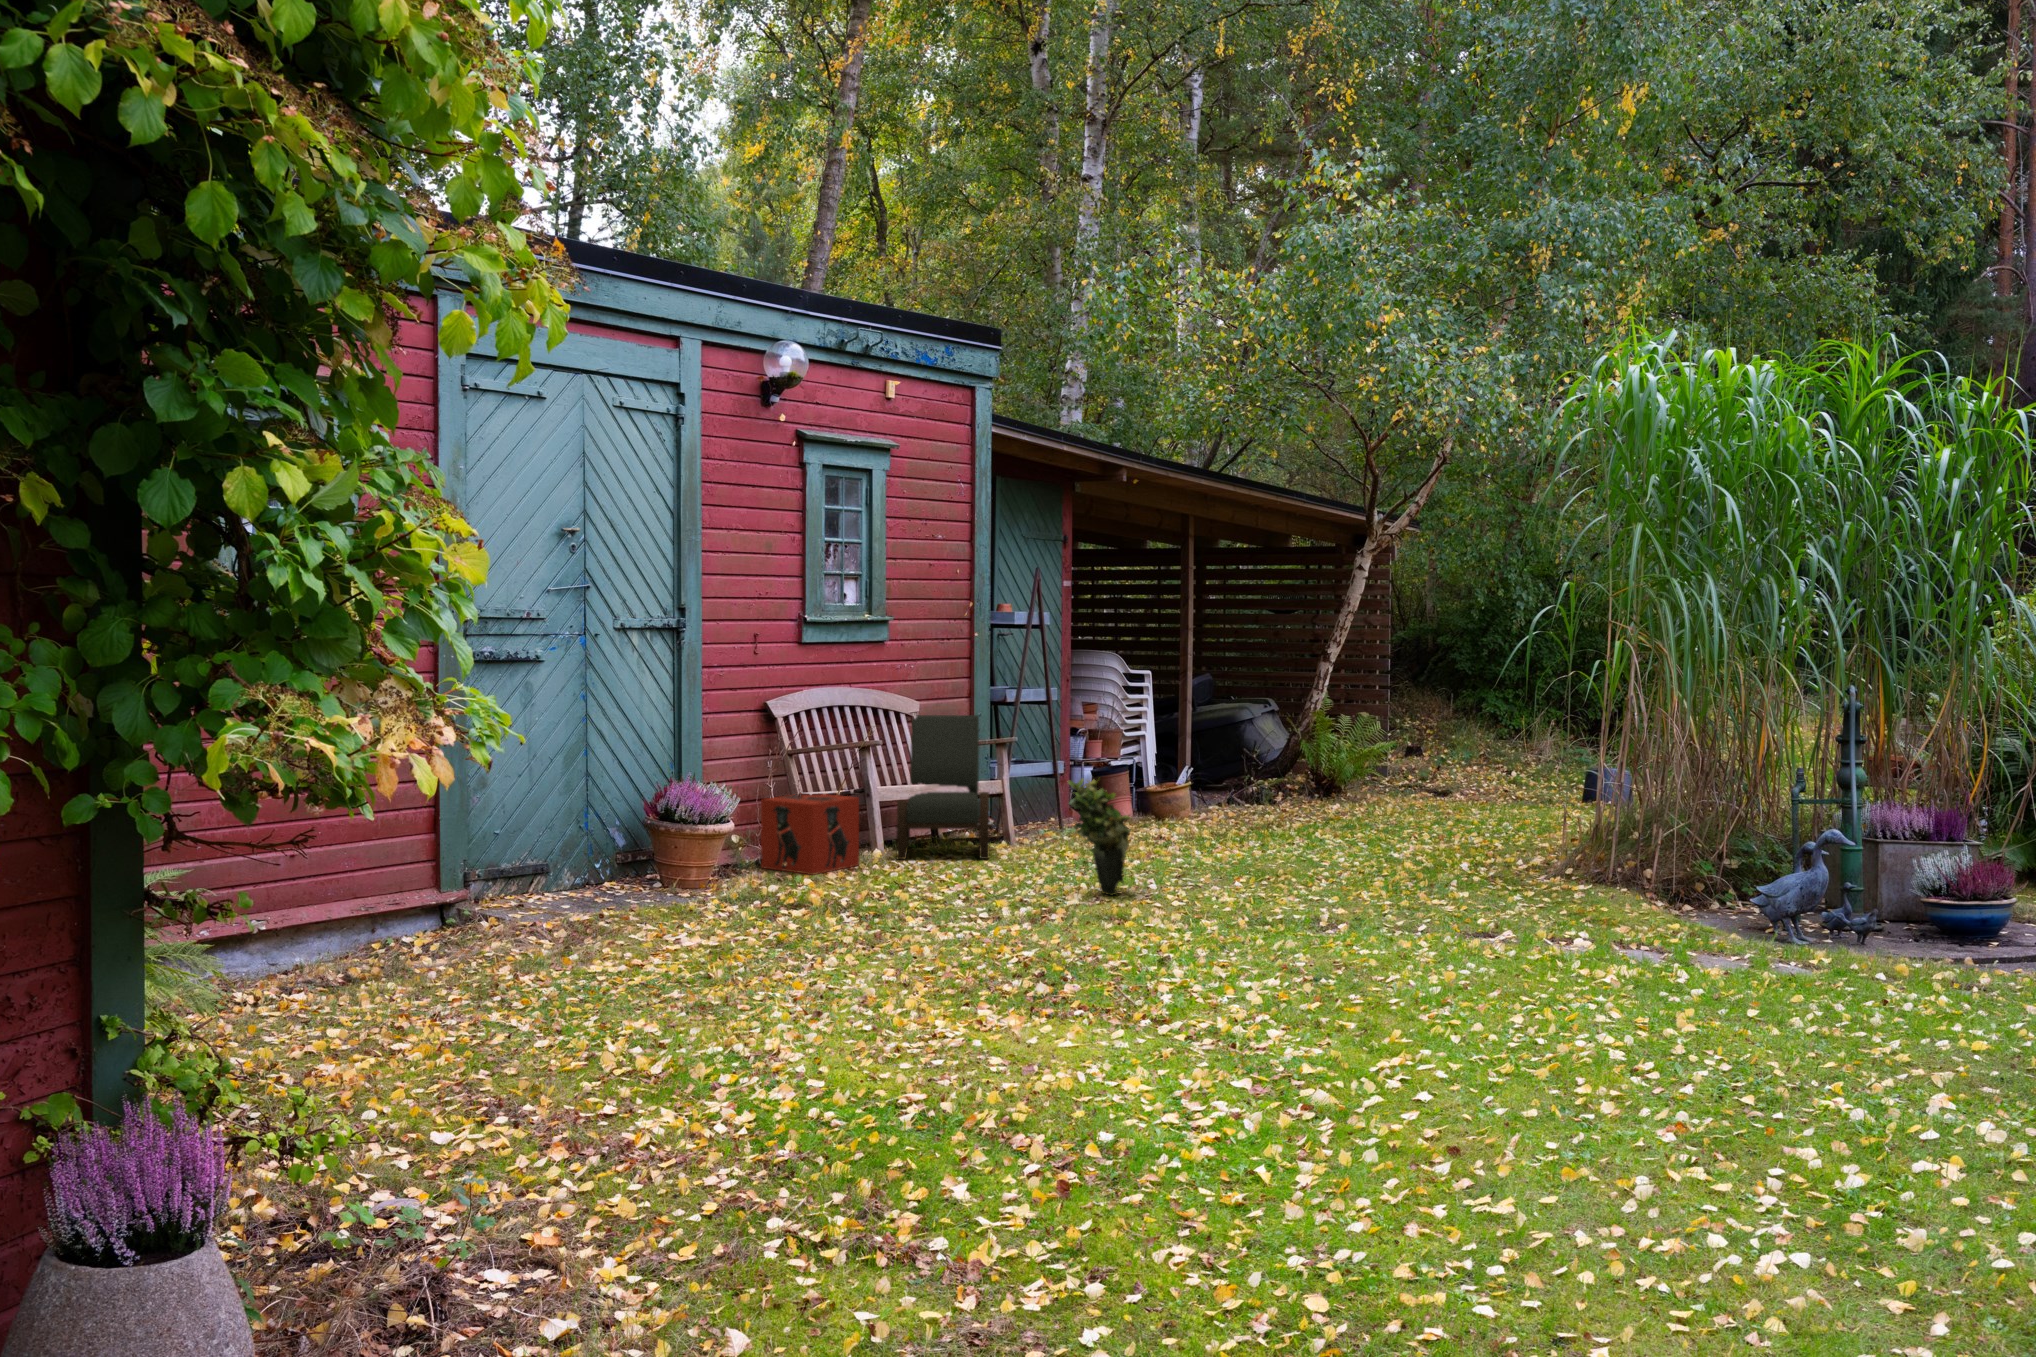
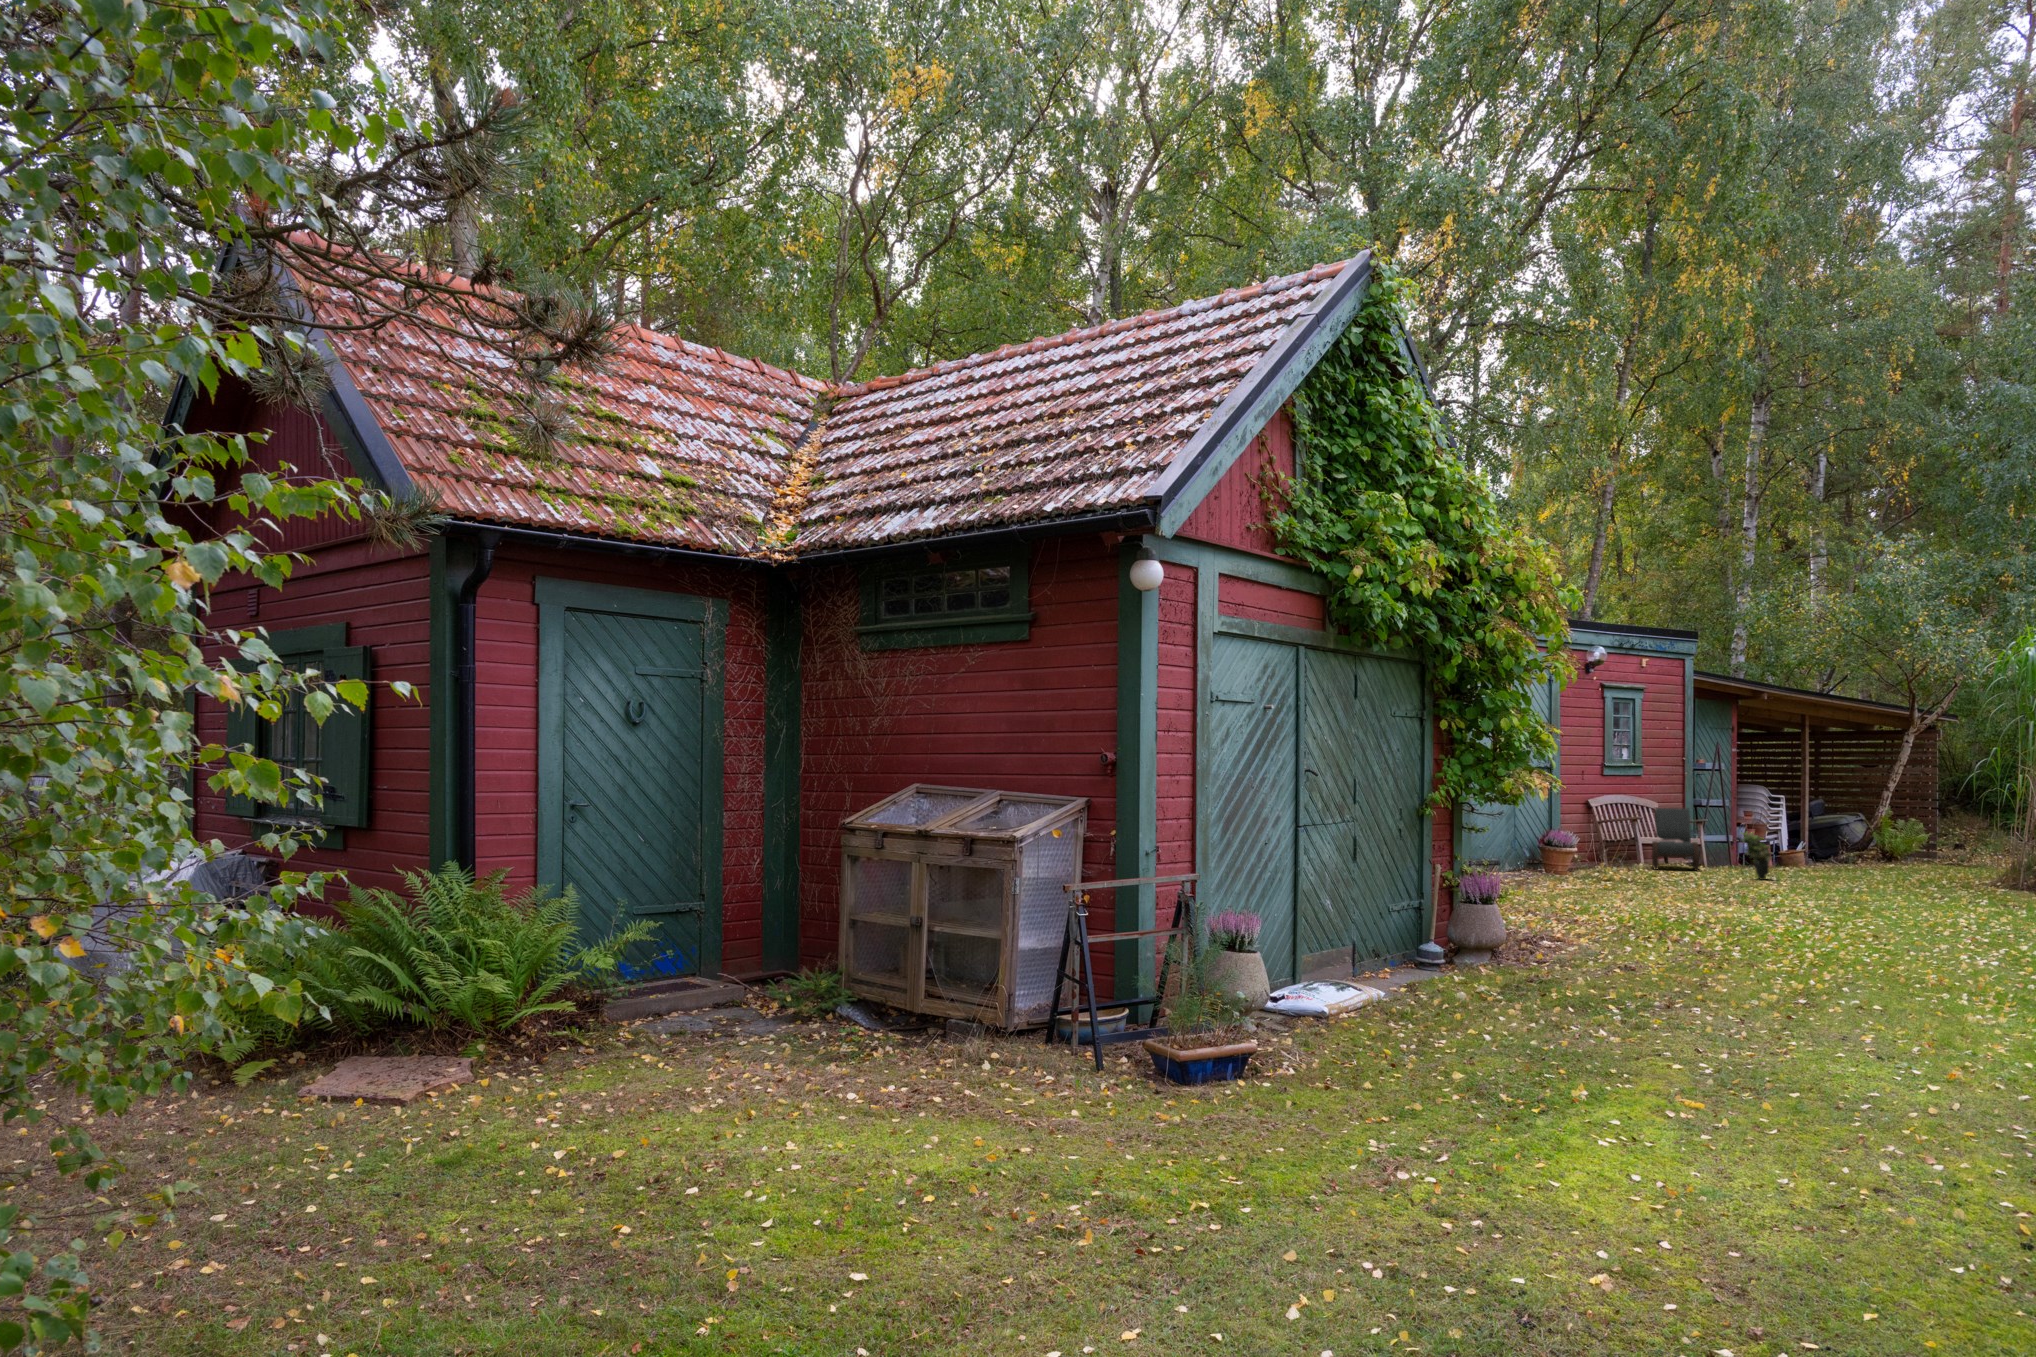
storage box: present [761,794,859,875] -> none [1592,839,1637,872]

